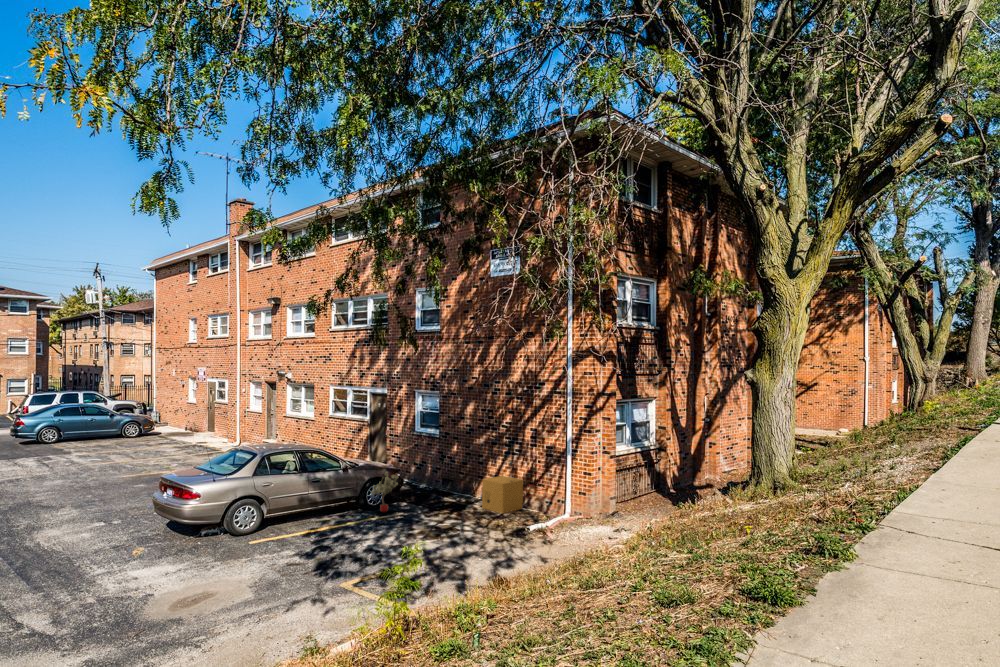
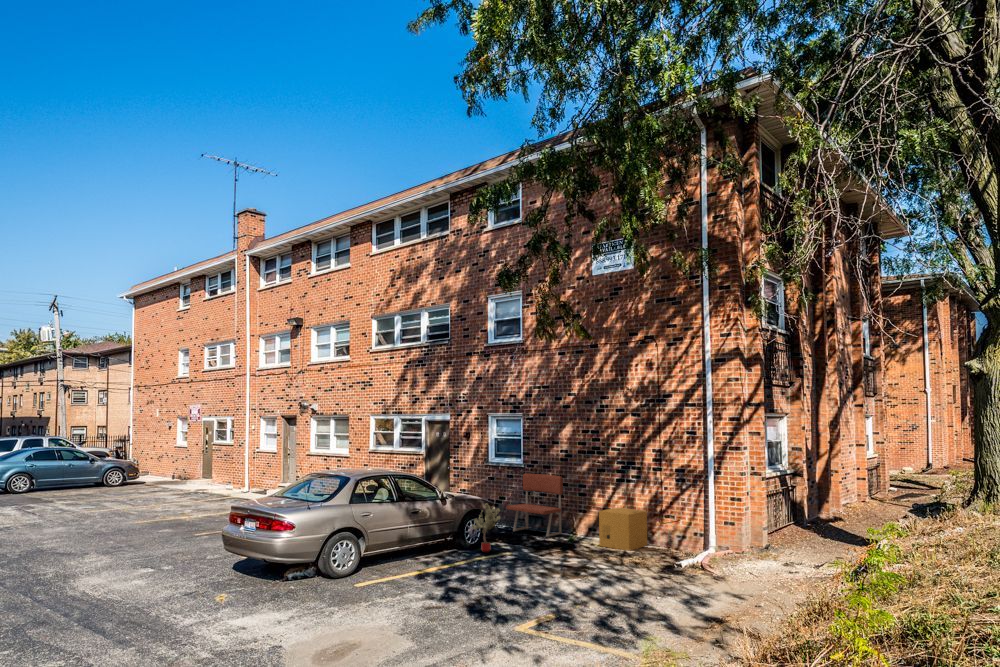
bench: none [418,443,464,498] -> present [507,474,563,537]

